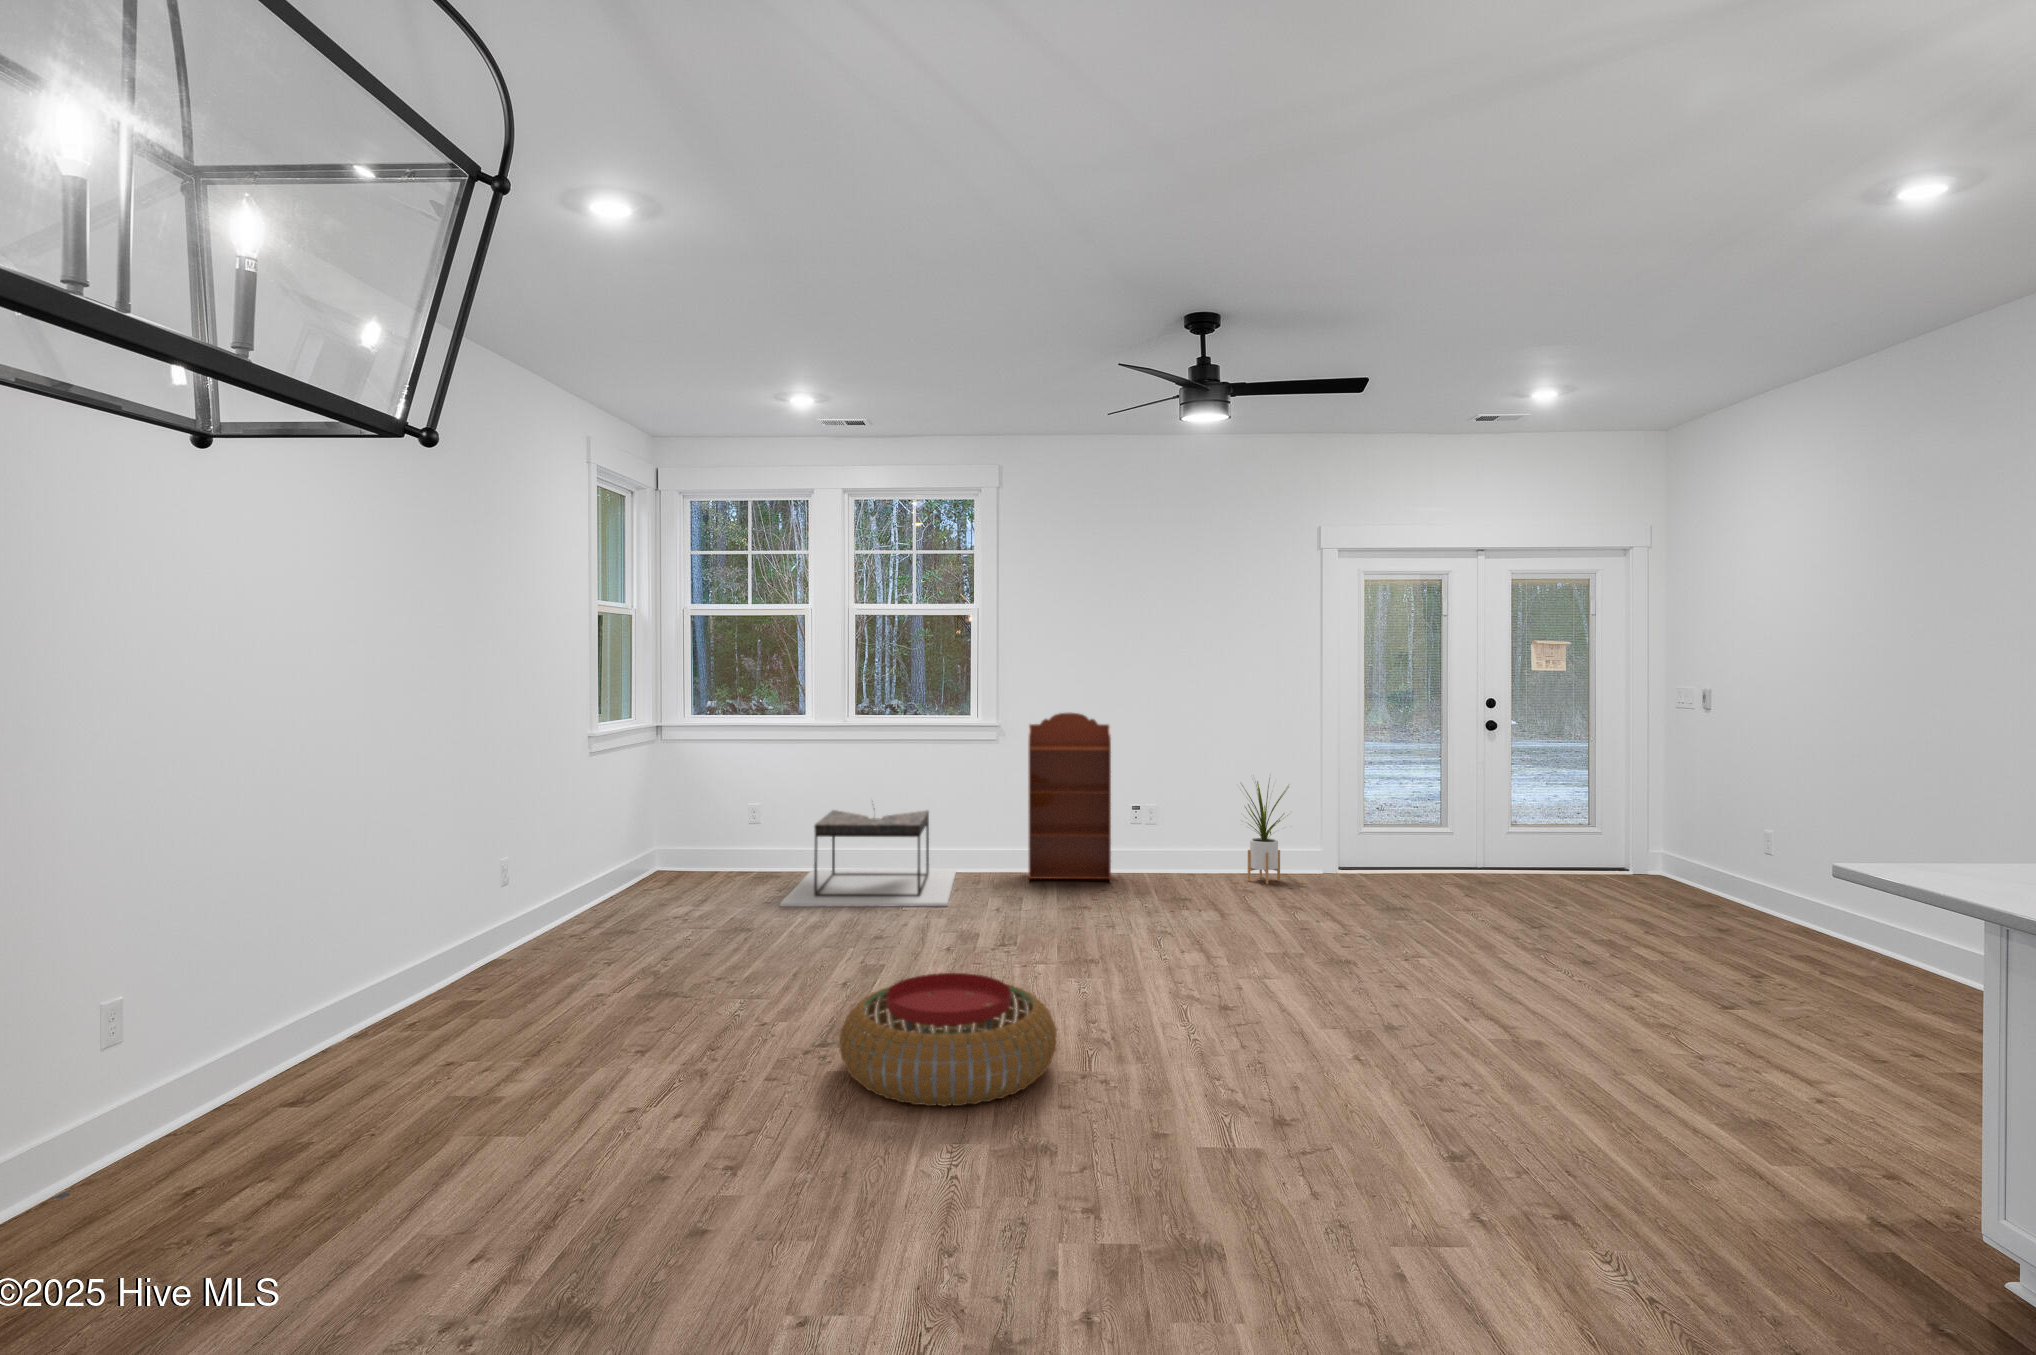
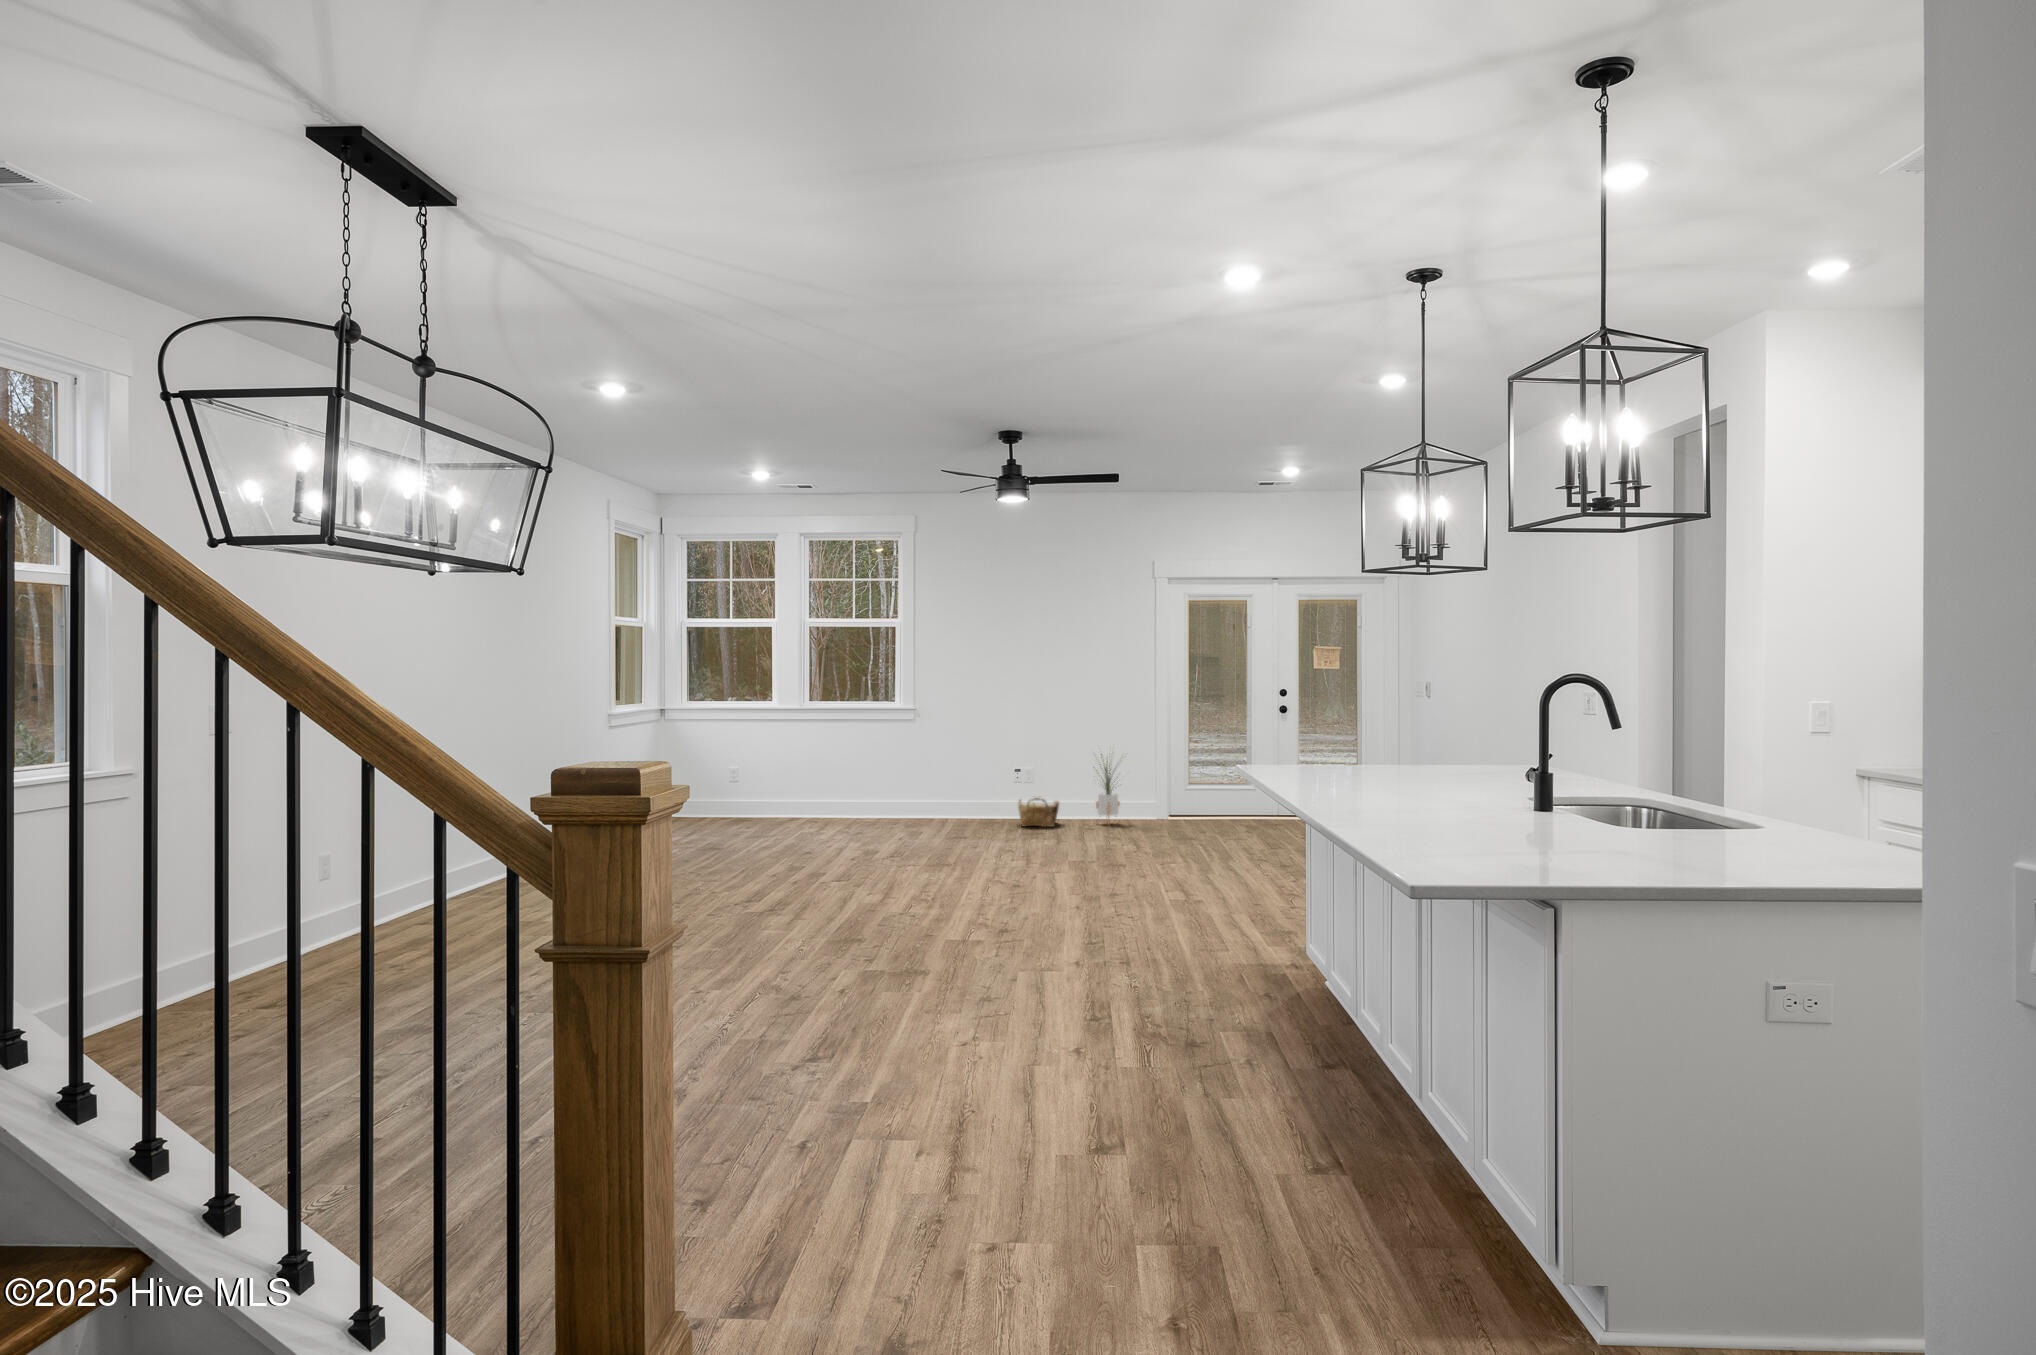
bookcase: present [1028,713,1111,881] -> none [933,700,996,825]
coffee table: present [780,810,956,907] -> none [746,761,883,836]
woven basket: none [1143,831,1200,887] -> present [1018,796,1059,827]
pouf: present [839,973,1057,1106] -> none [762,846,894,910]

